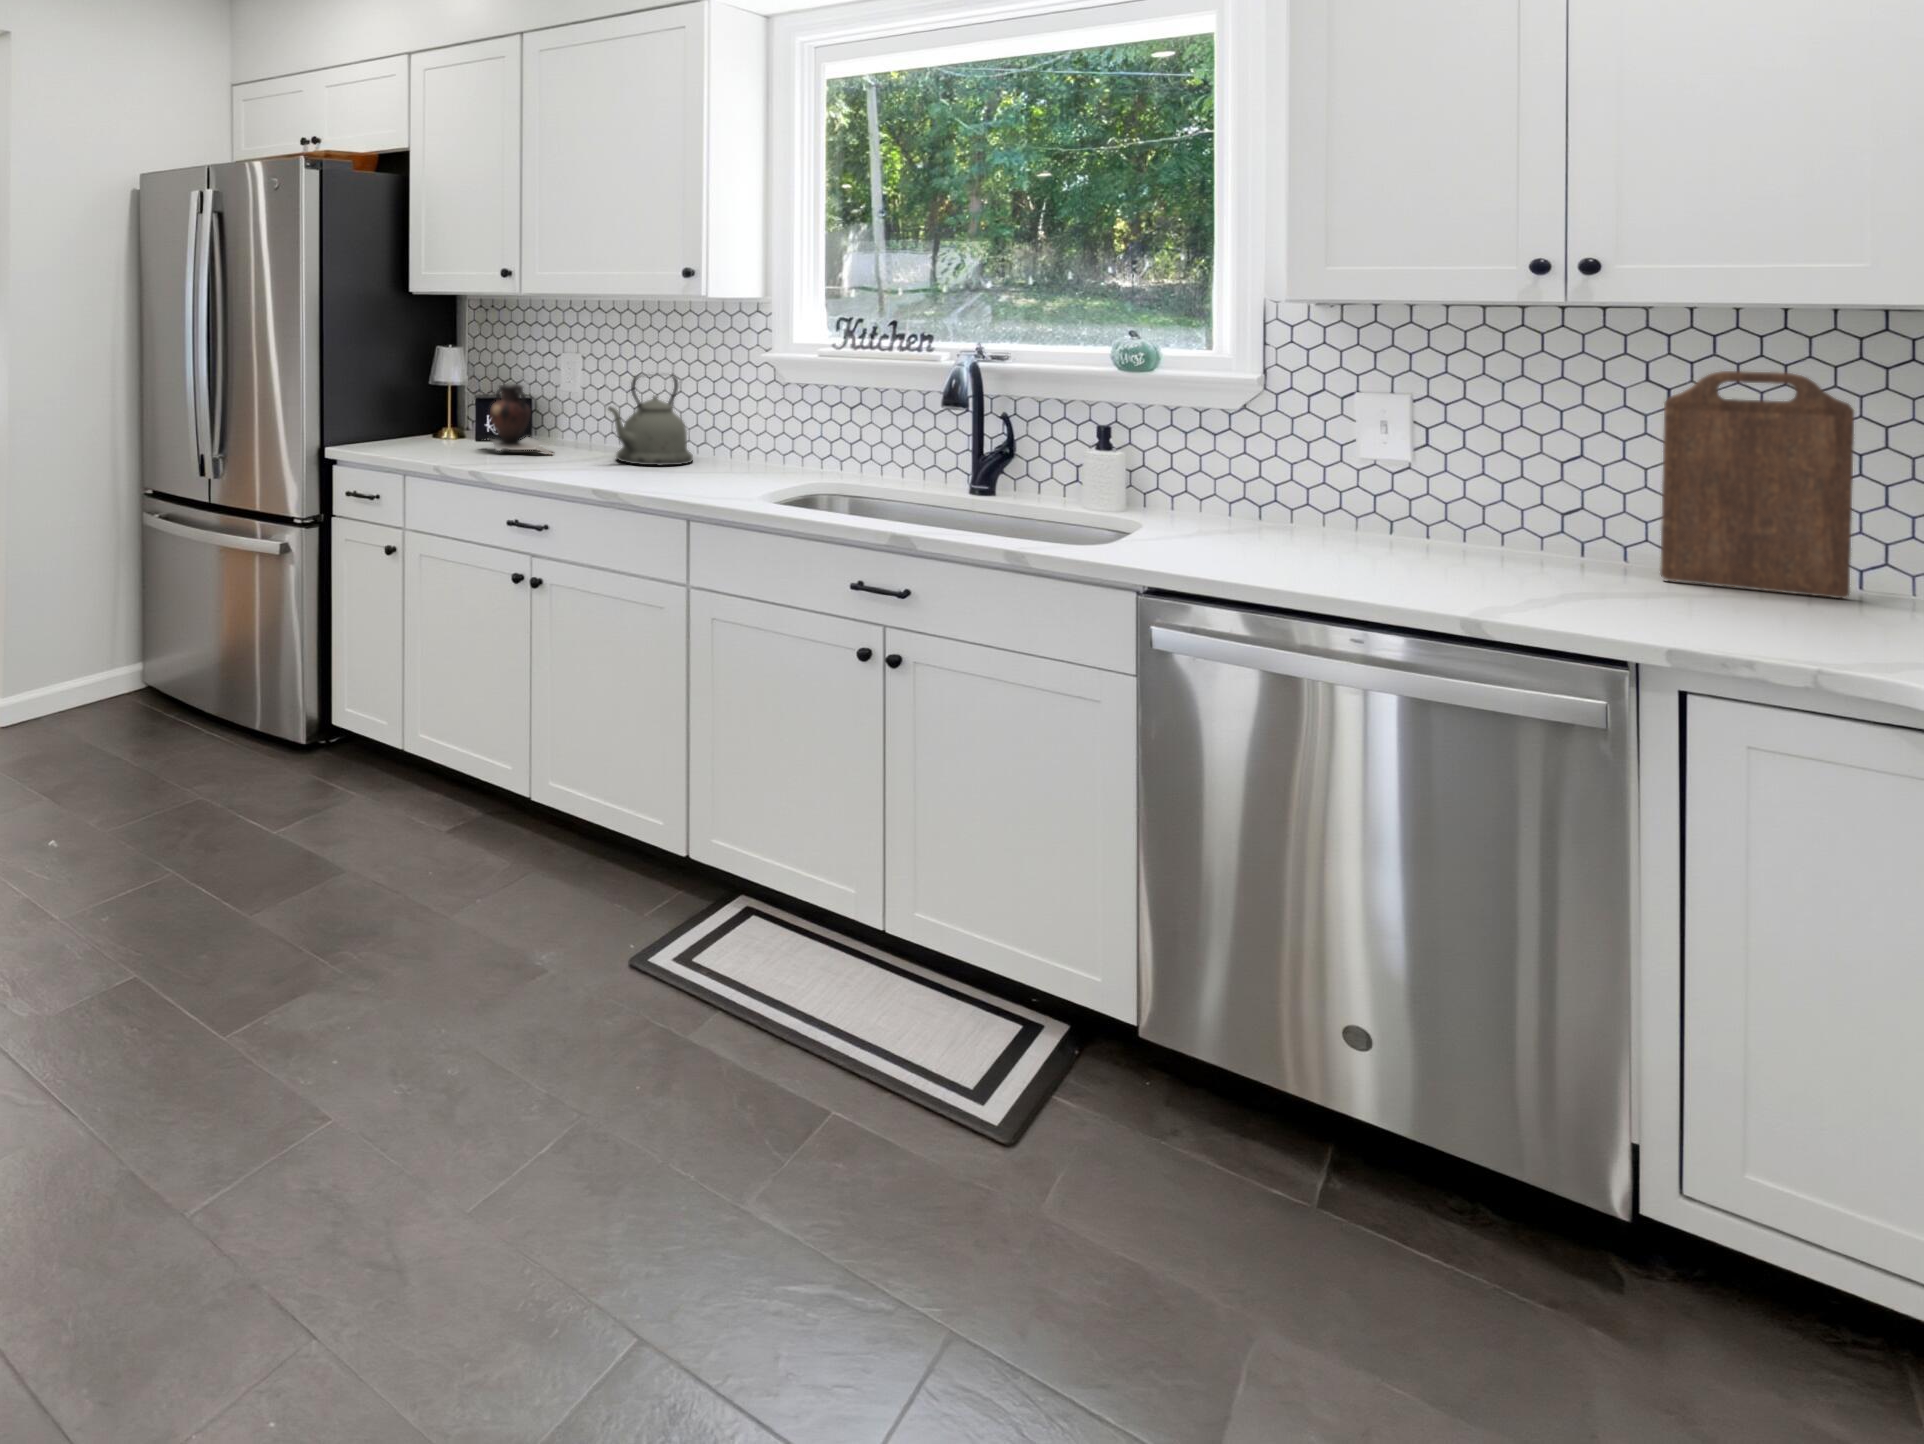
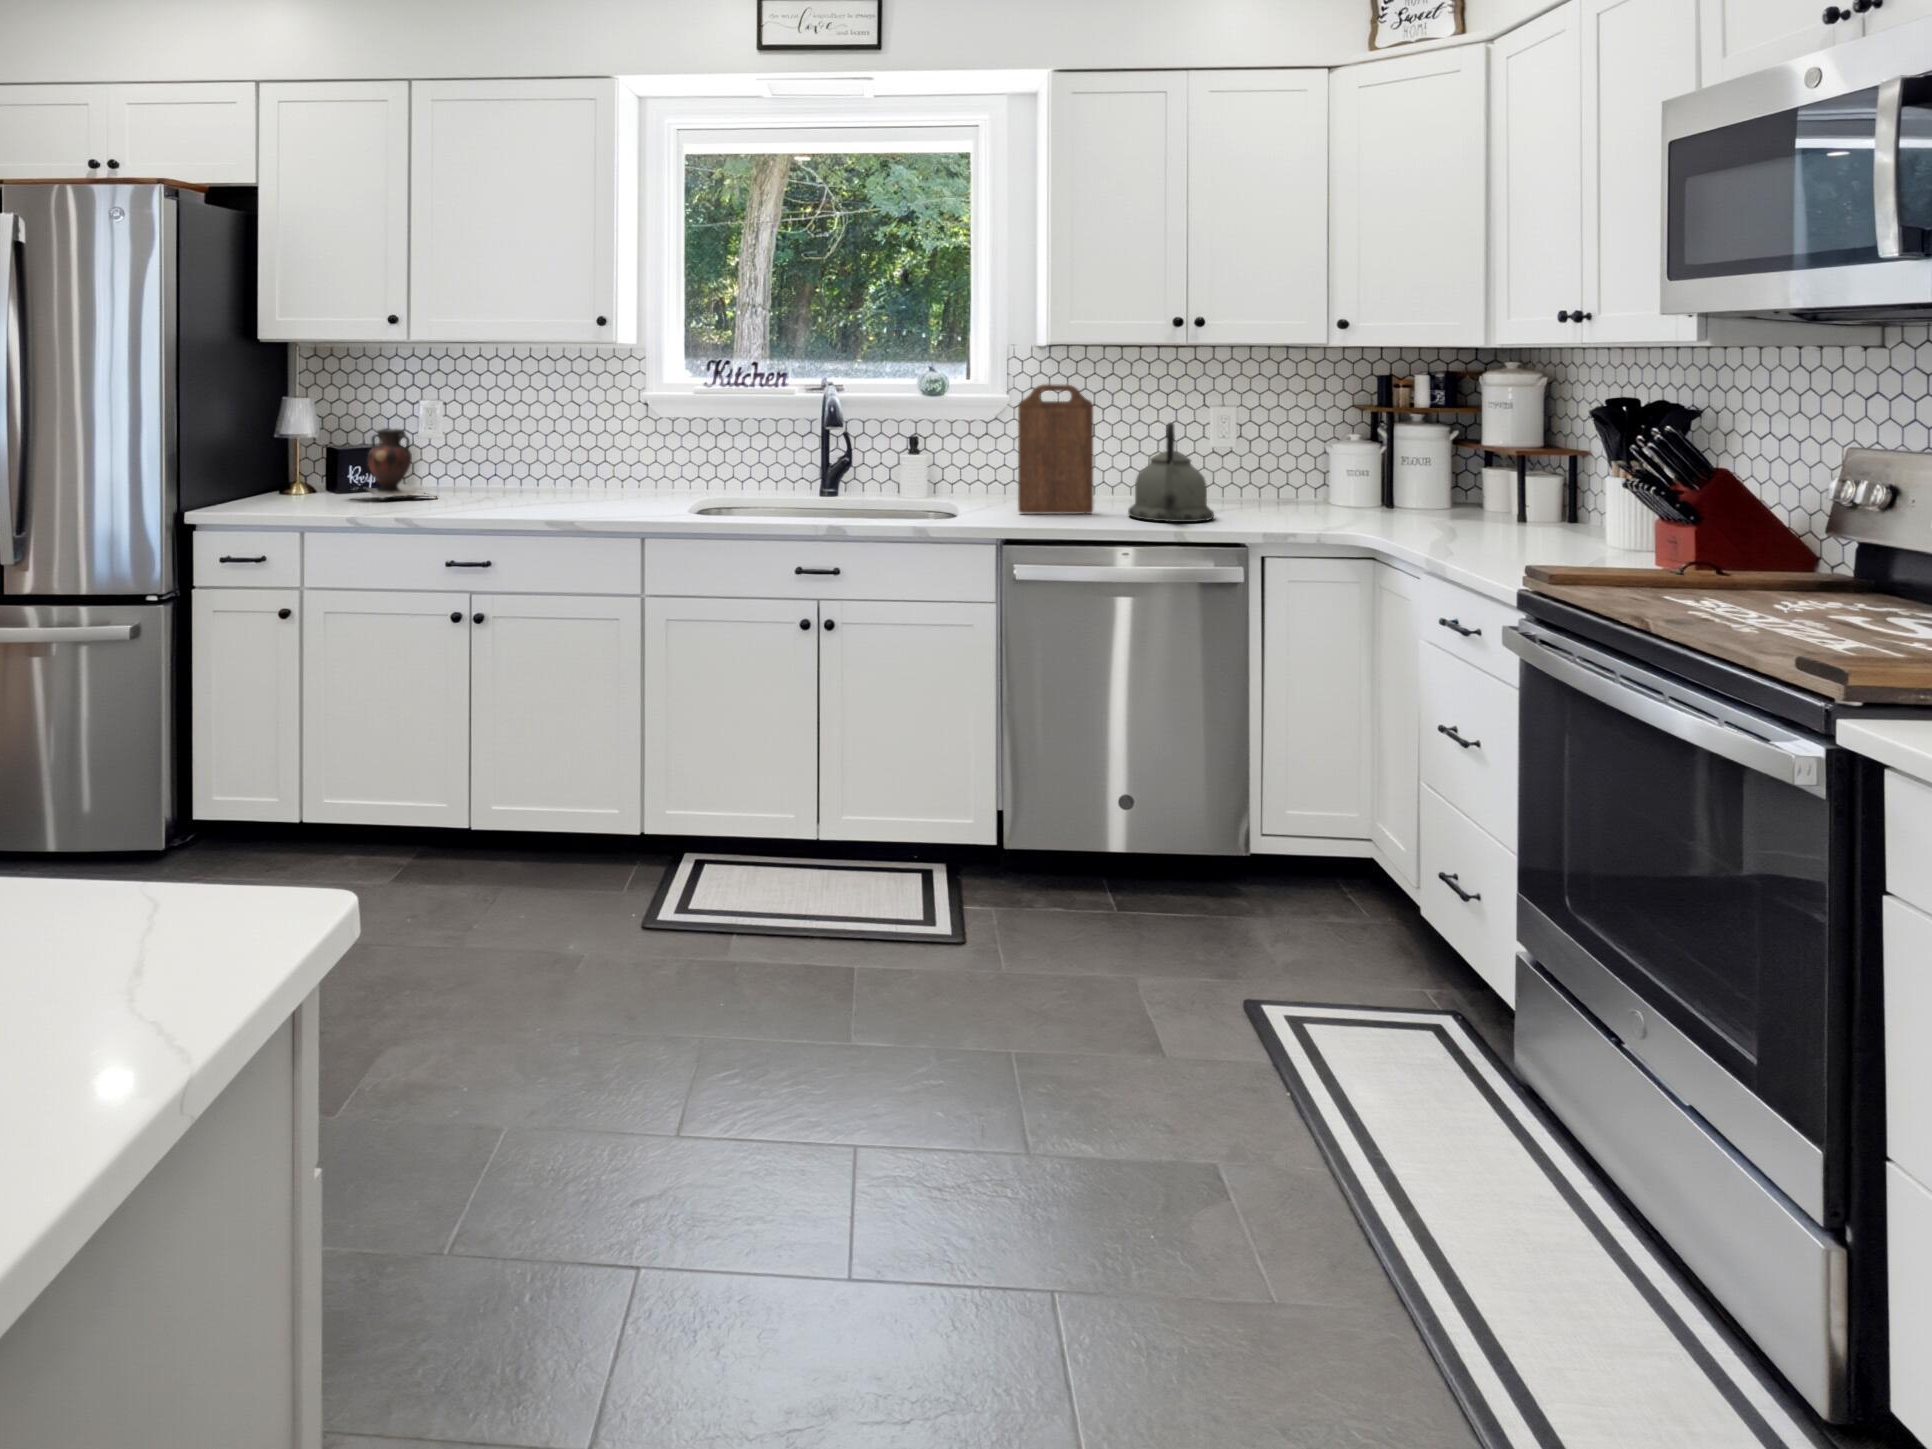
cutting board: present [1660,371,1854,598] -> present [1018,384,1093,514]
kettle: present [608,375,693,466] -> present [1128,423,1214,522]

